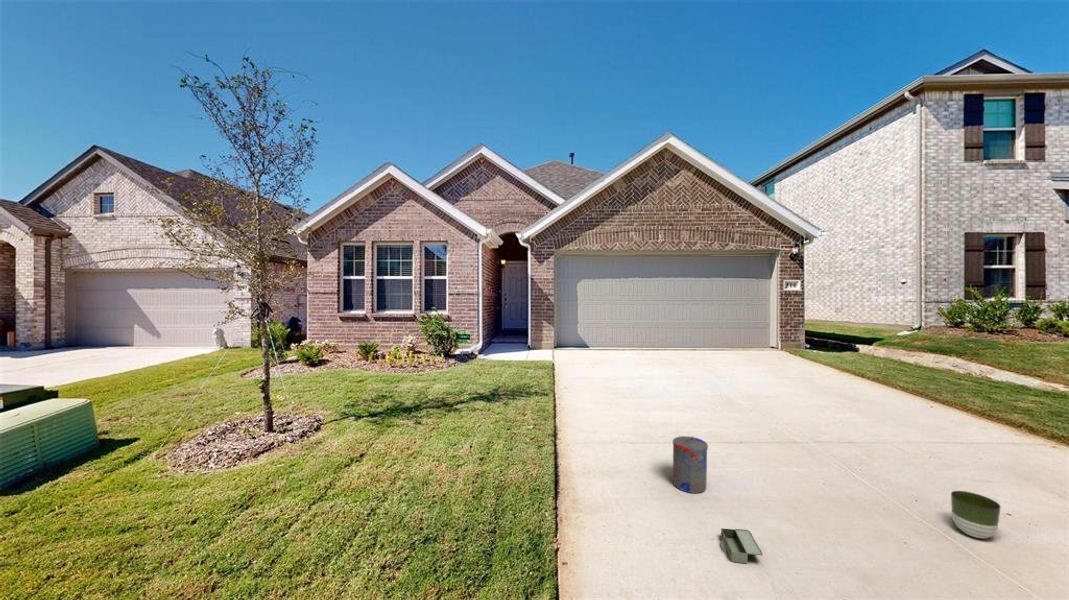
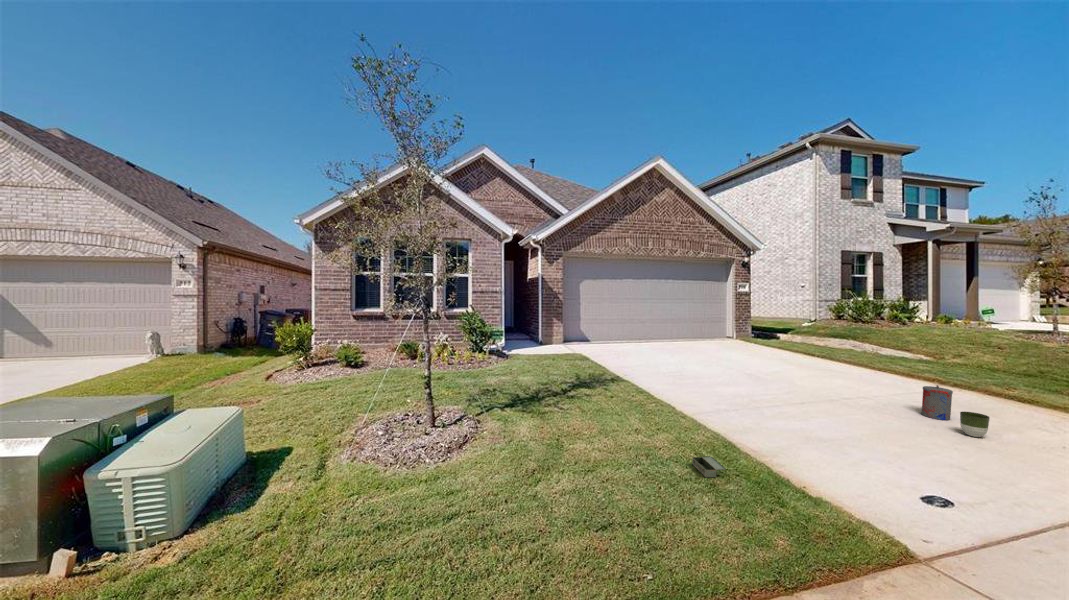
trash can: present [673,436,708,493] -> present [922,385,953,420]
toolbox: present [721,528,763,564] -> present [692,456,726,477]

